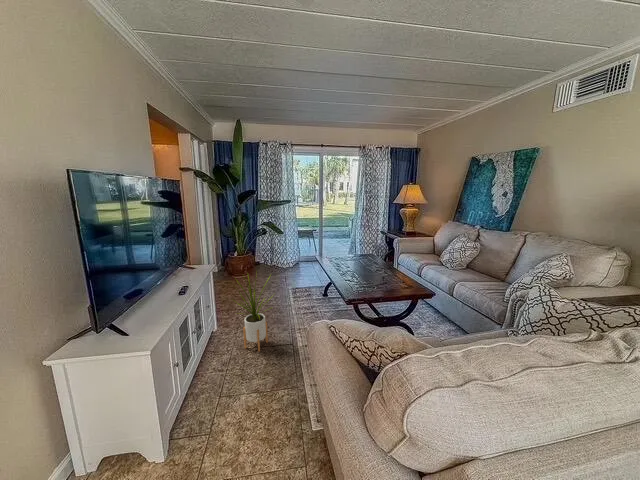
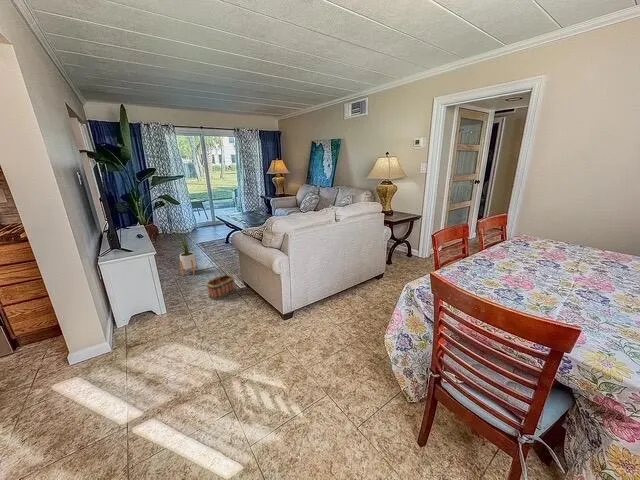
basket: none [245,367,300,455] -> present [206,264,235,300]

